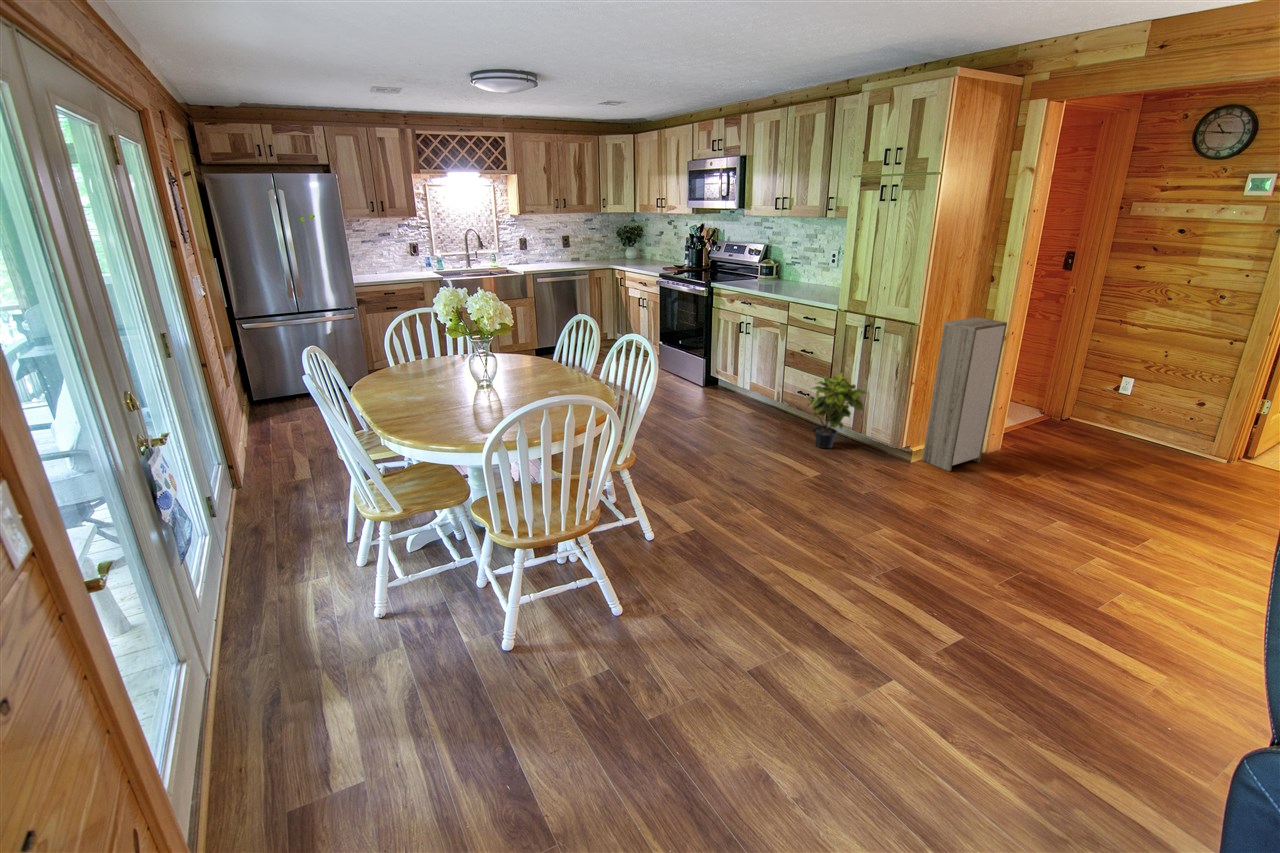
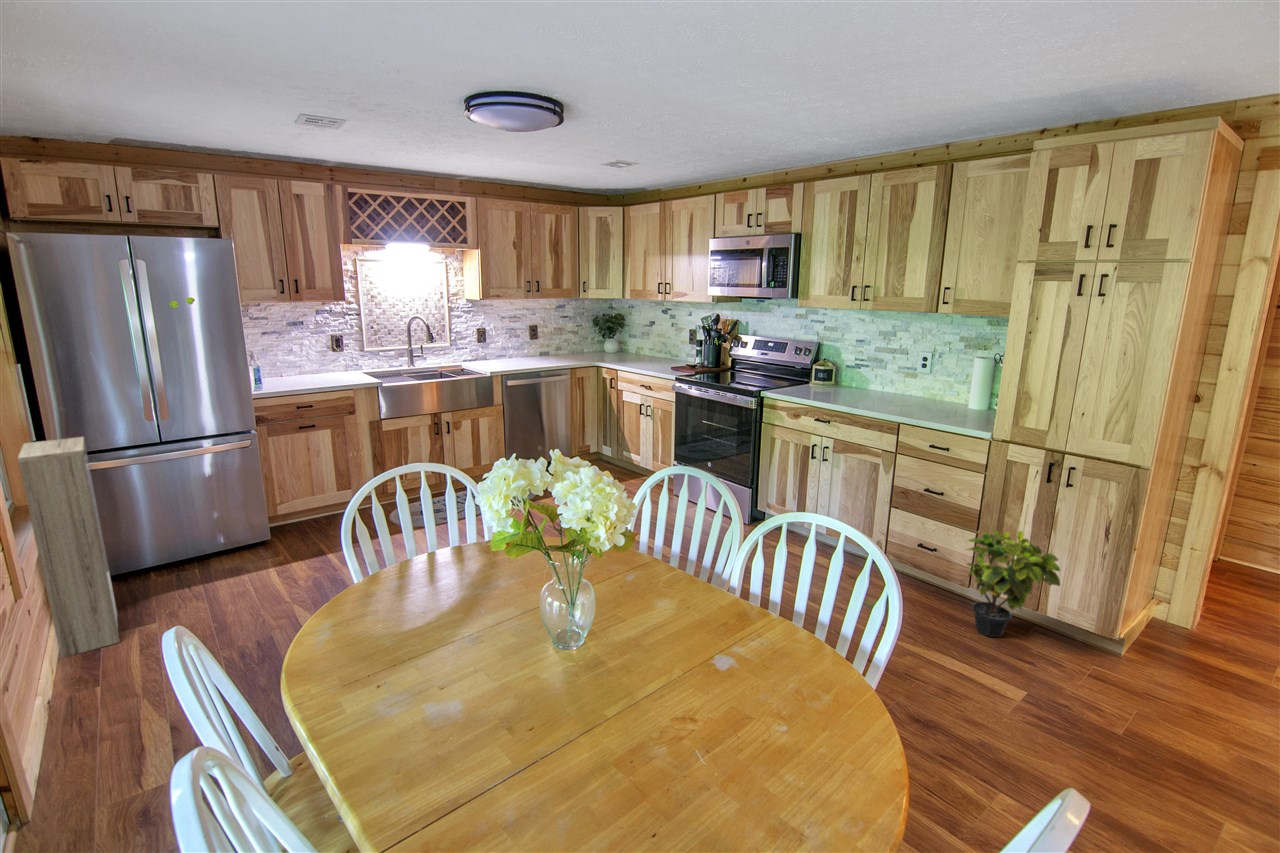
storage cabinet: present [922,317,1007,471] -> present [18,437,120,658]

